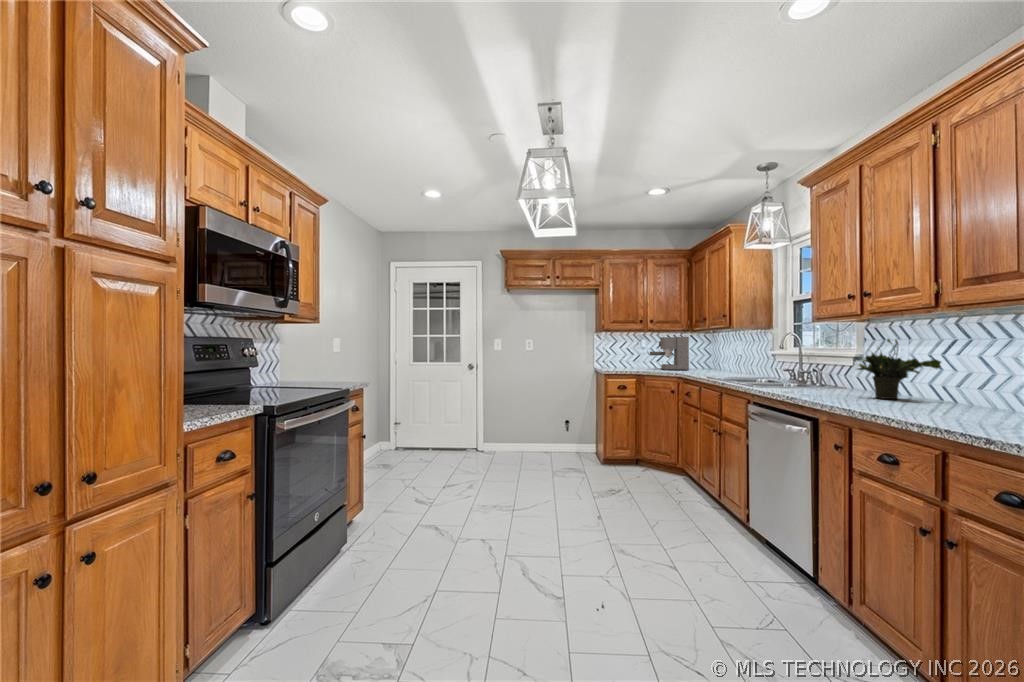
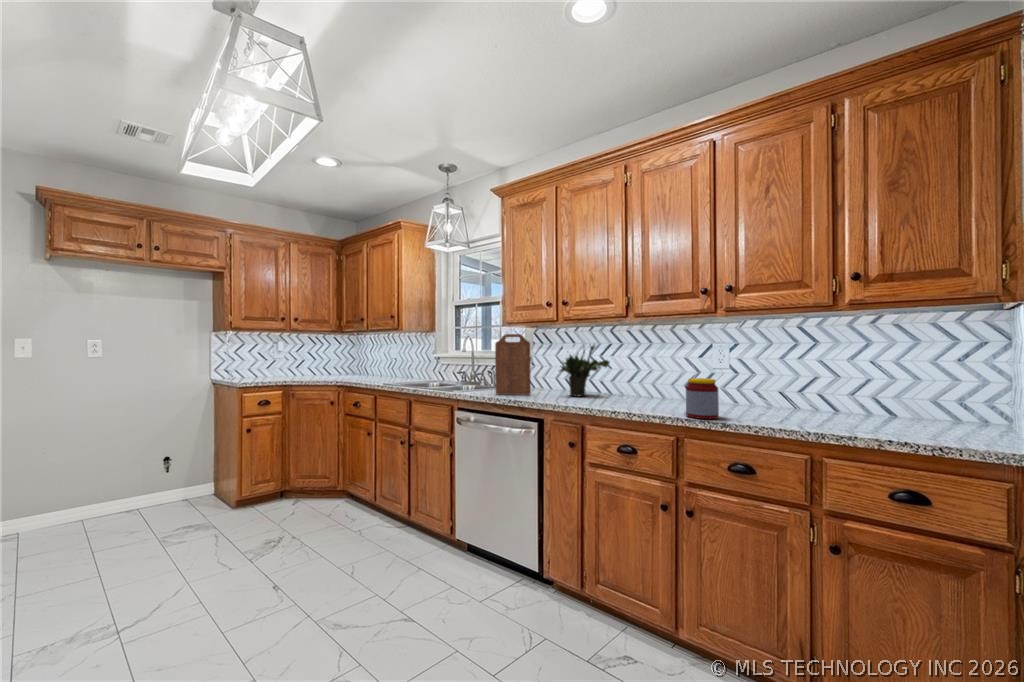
cutting board: none [789,330,829,393] -> present [495,334,531,395]
coffee maker: present [650,337,689,370] -> none [290,339,340,378]
jar: none [944,379,992,426] -> present [686,378,719,419]

